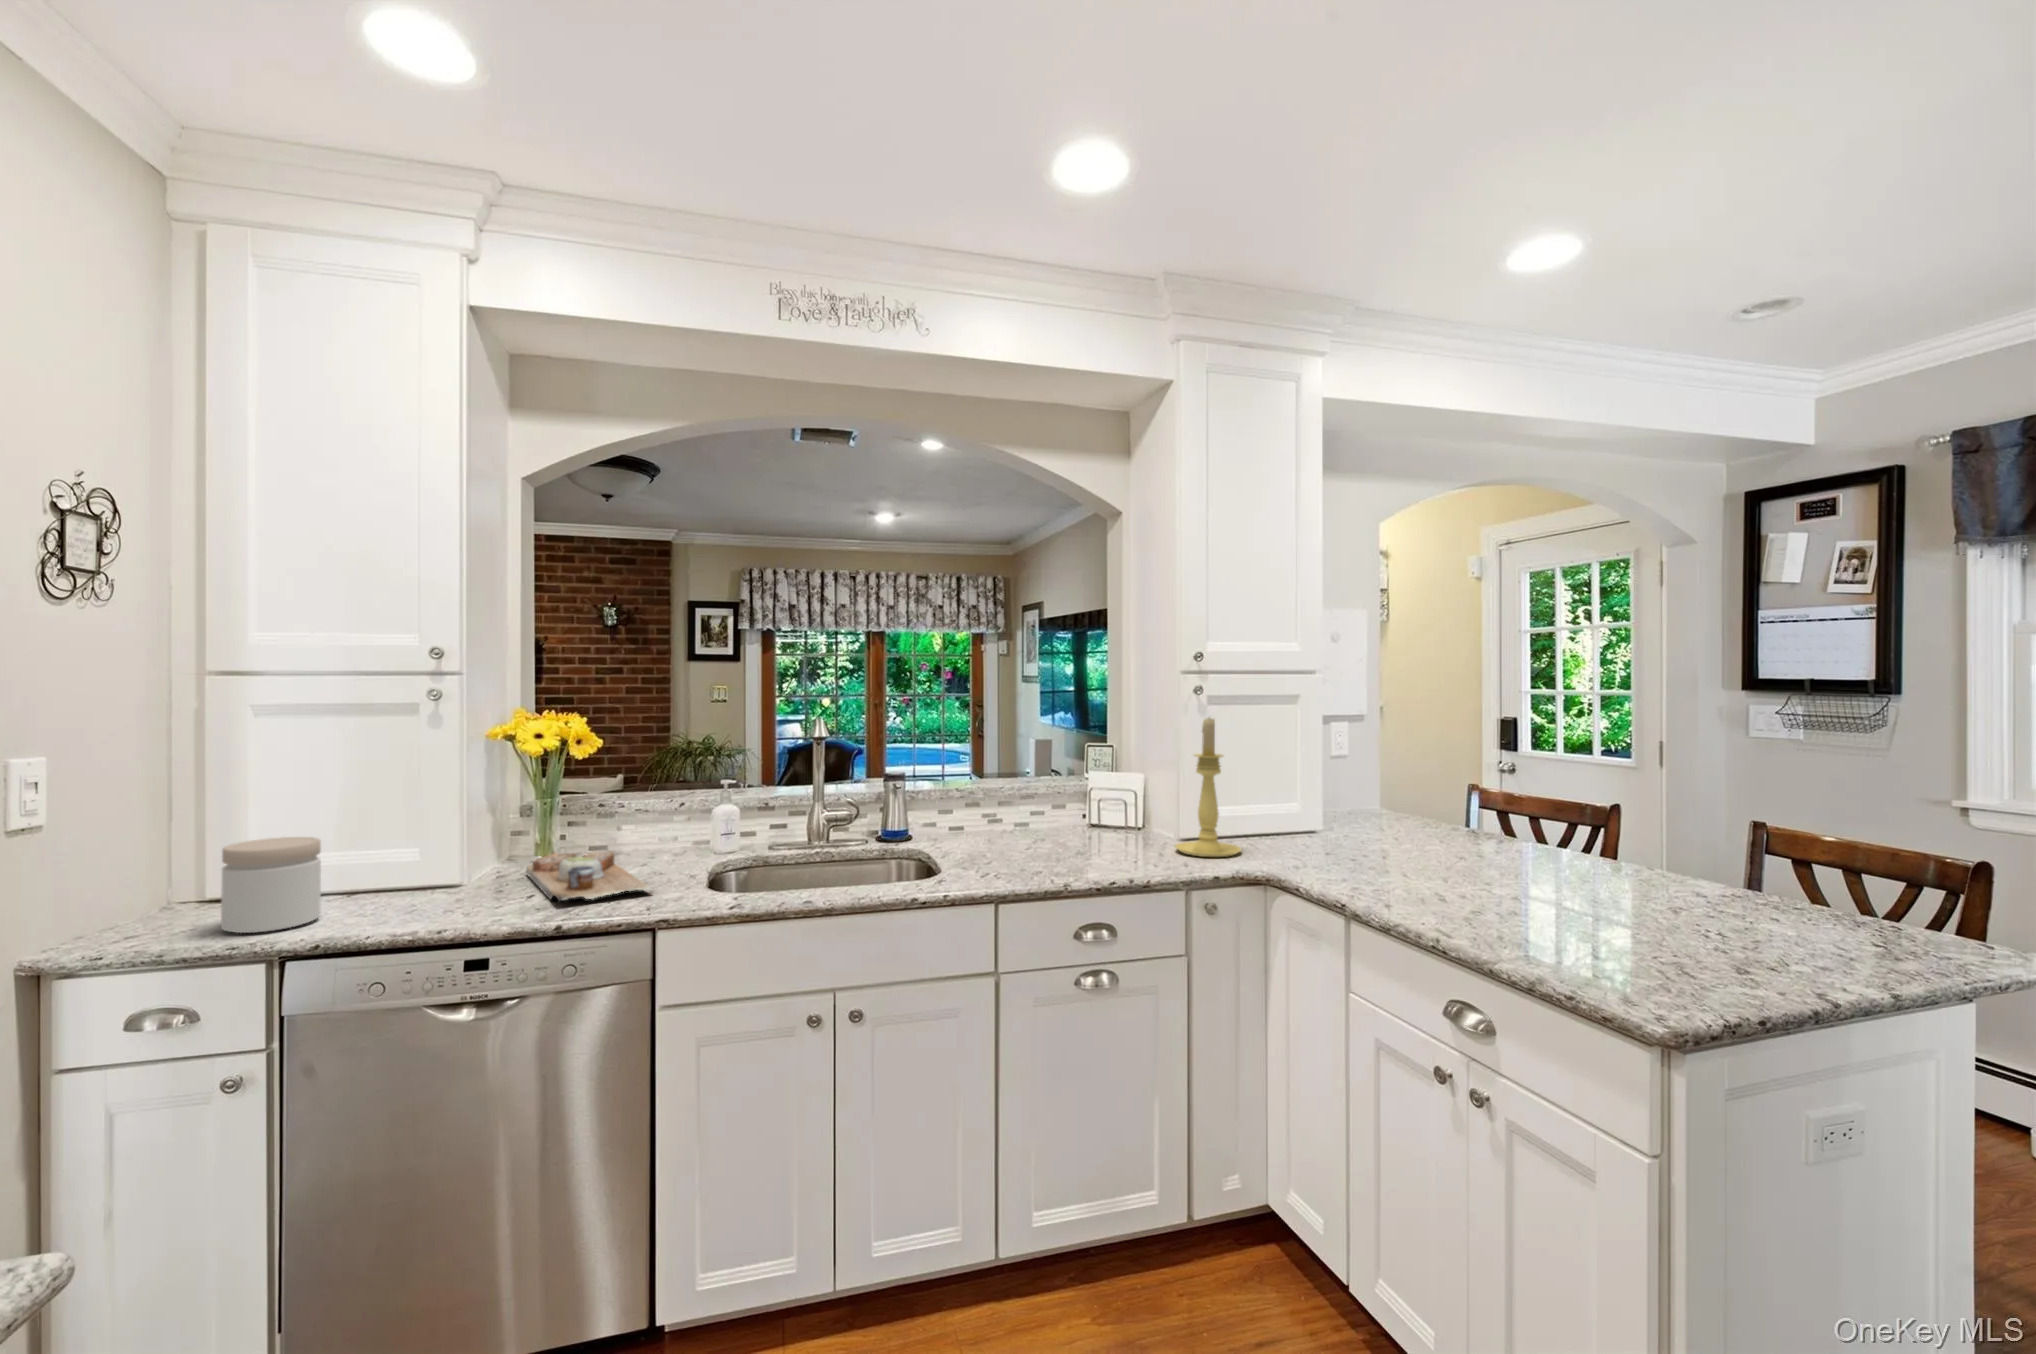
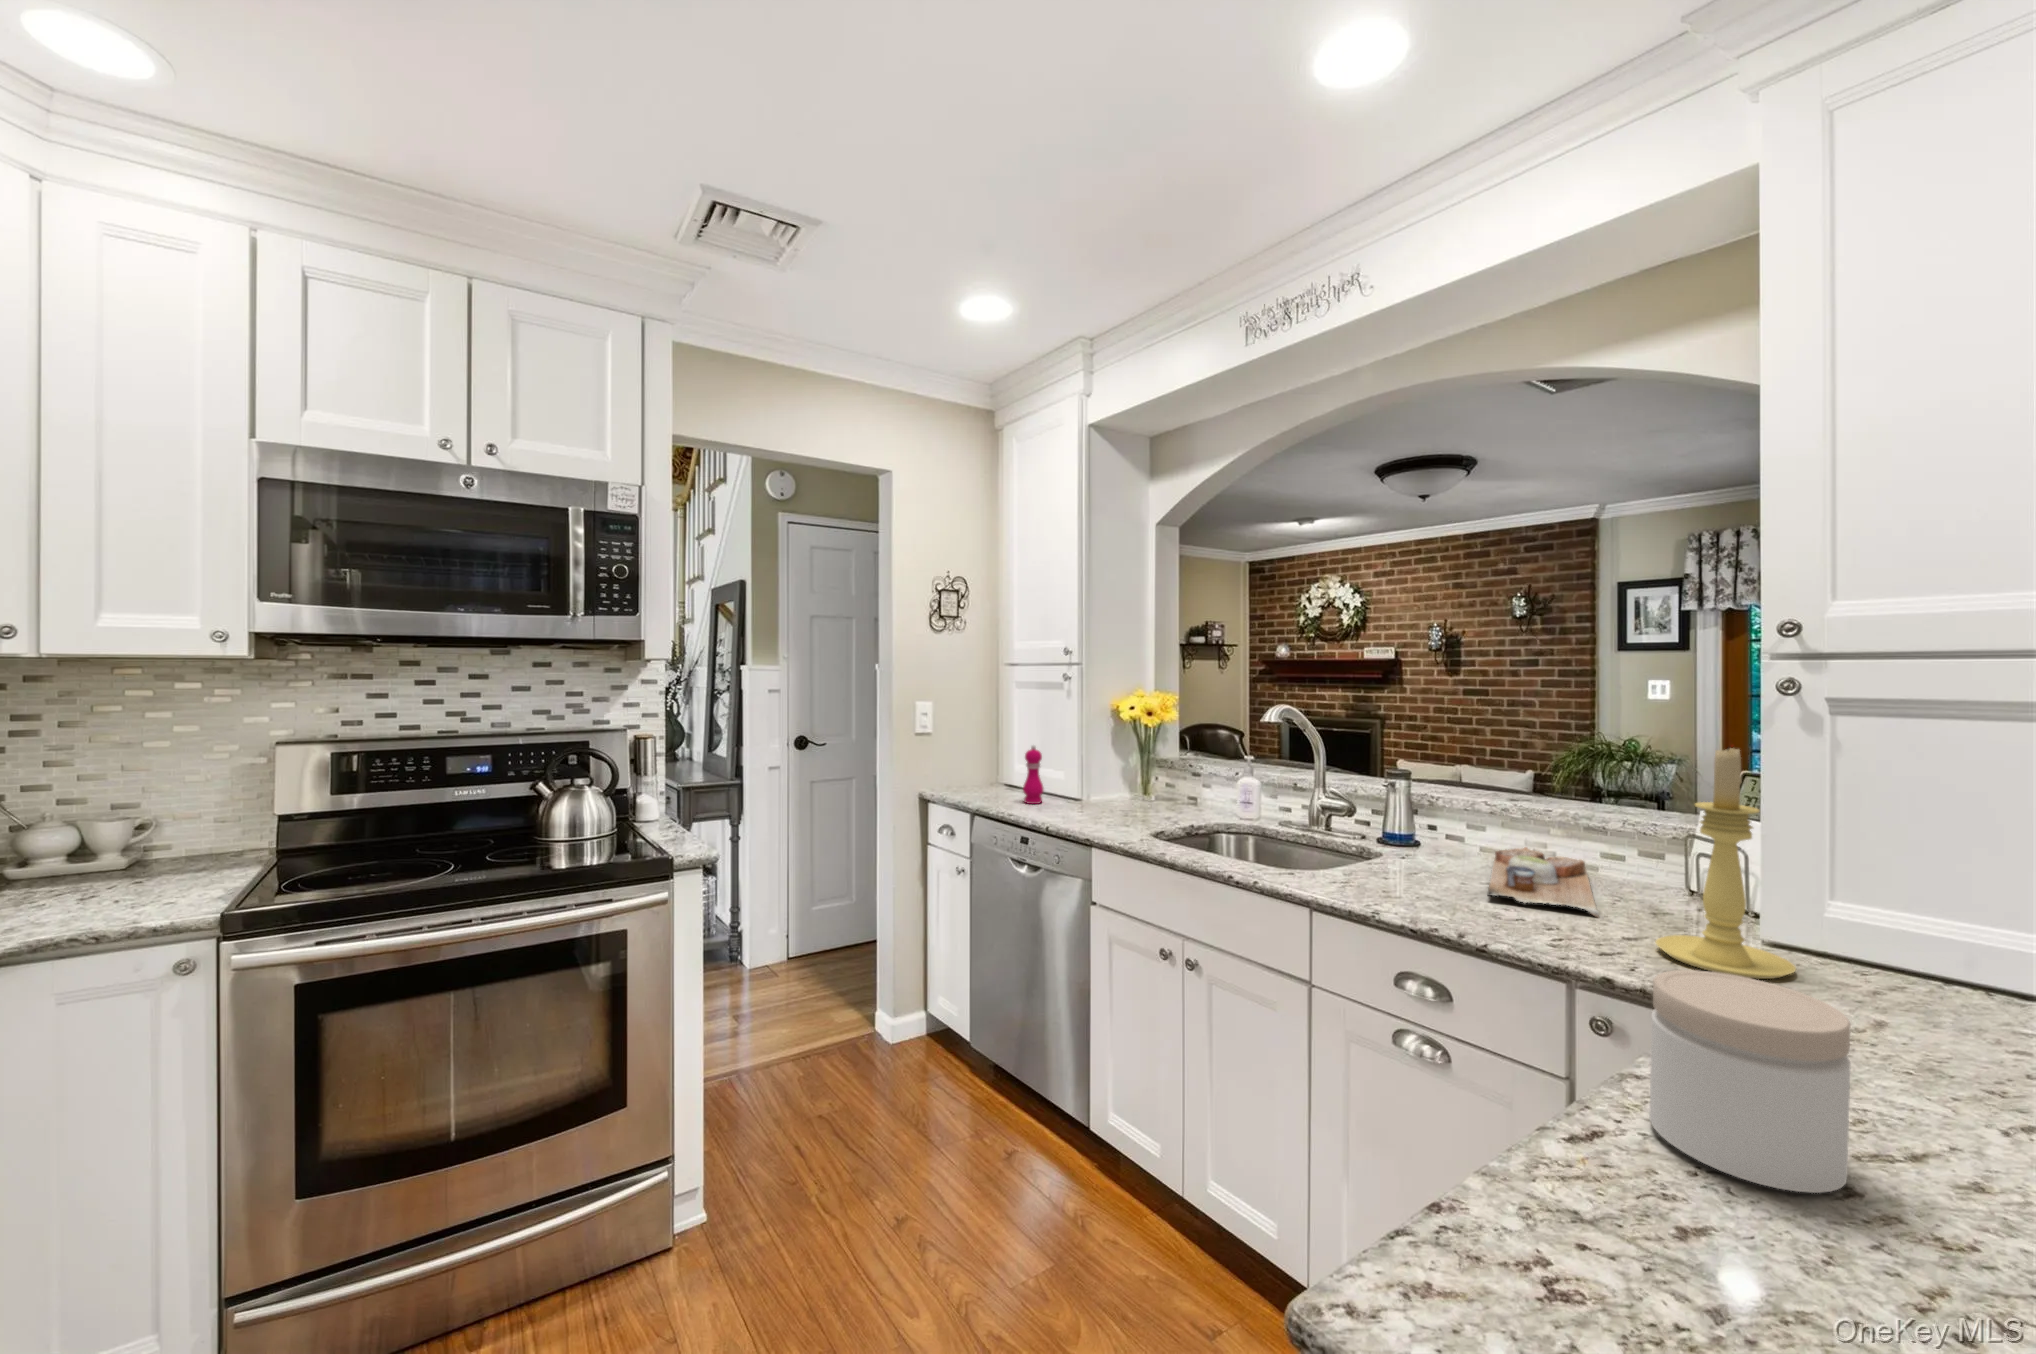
pepper mill: none [372,807,416,912] -> present [1023,745,1044,804]
jar: present [221,837,321,933] -> present [1649,970,1851,1193]
cutting board: present [526,852,653,902] -> present [1488,847,1599,917]

